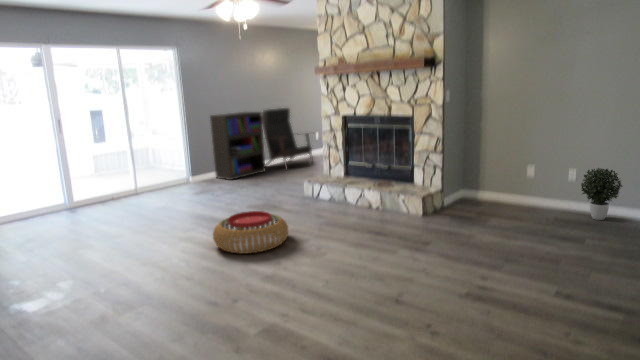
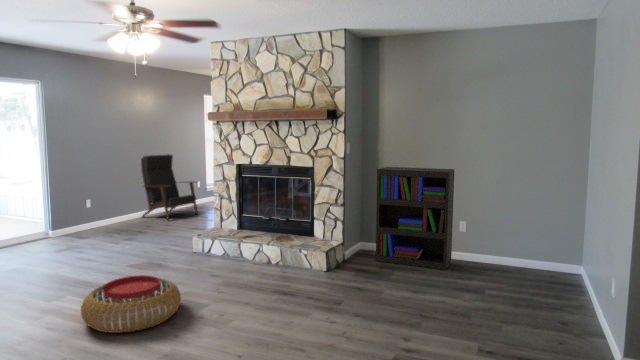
bookshelf: present [210,112,266,180] -> present [376,167,454,270]
potted plant: present [581,168,623,220] -> none [474,221,510,271]

